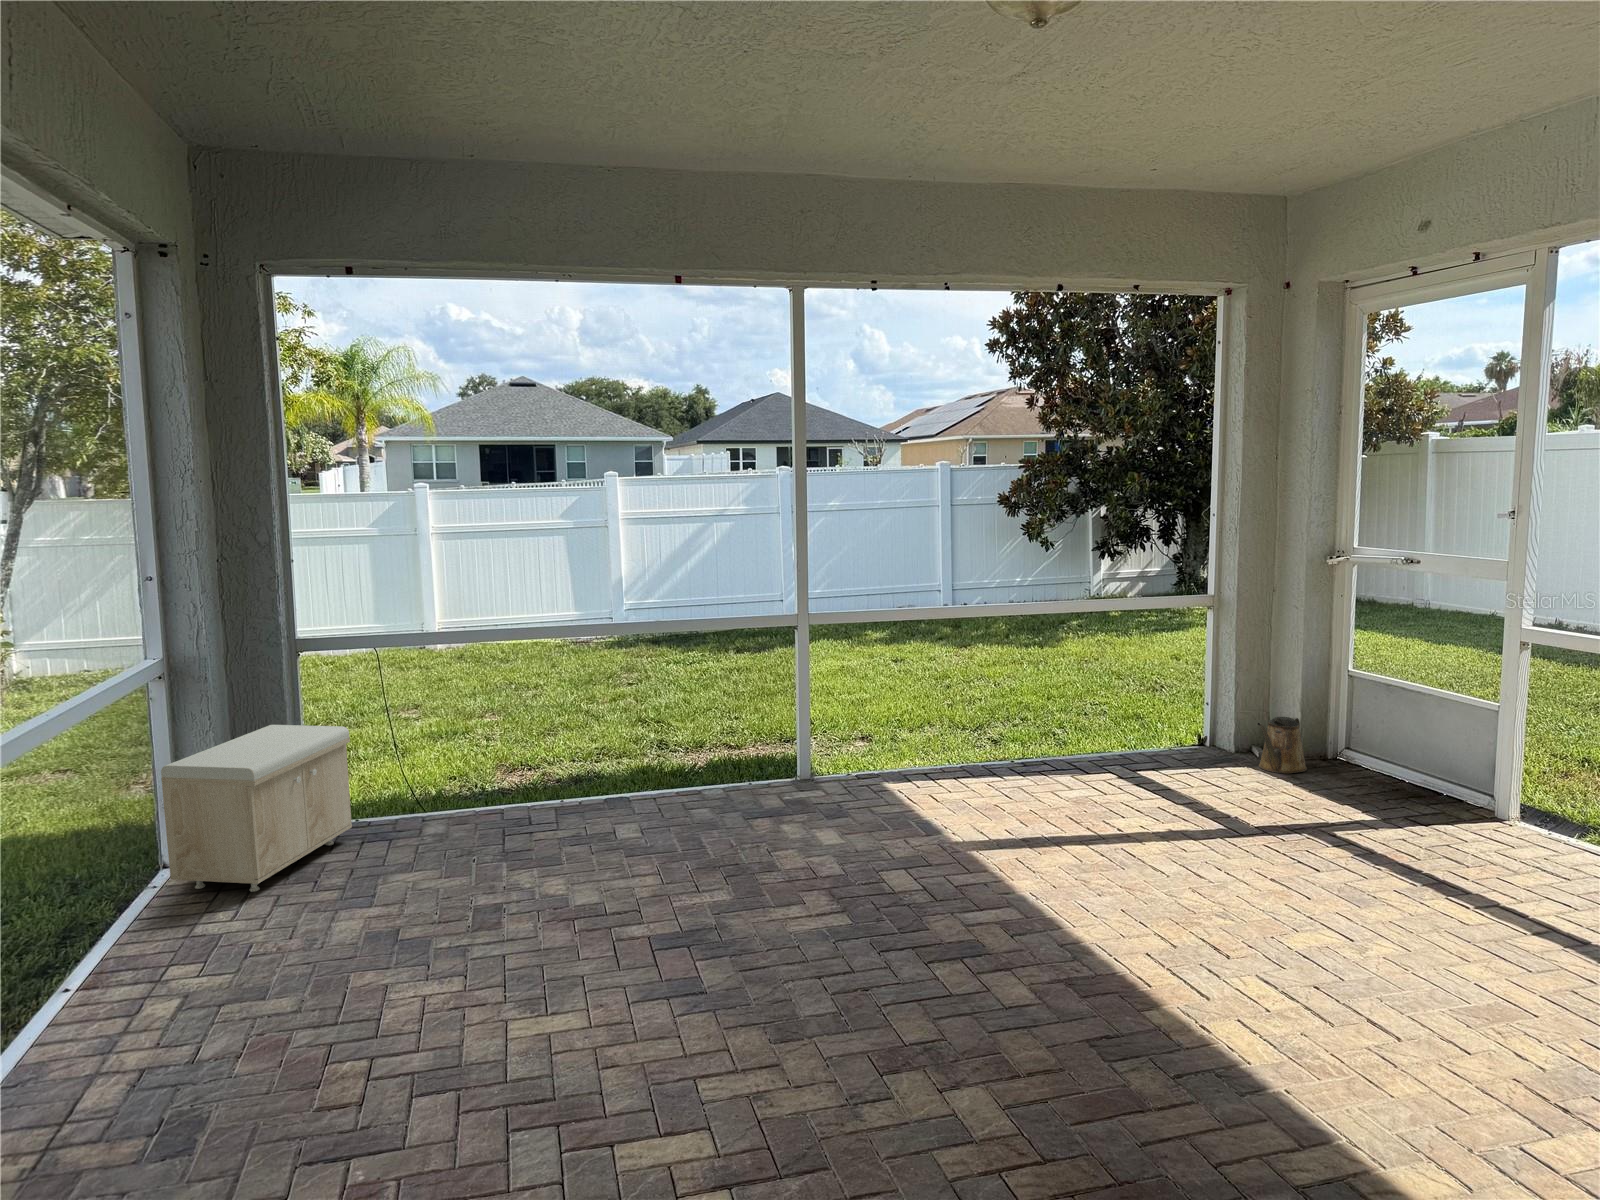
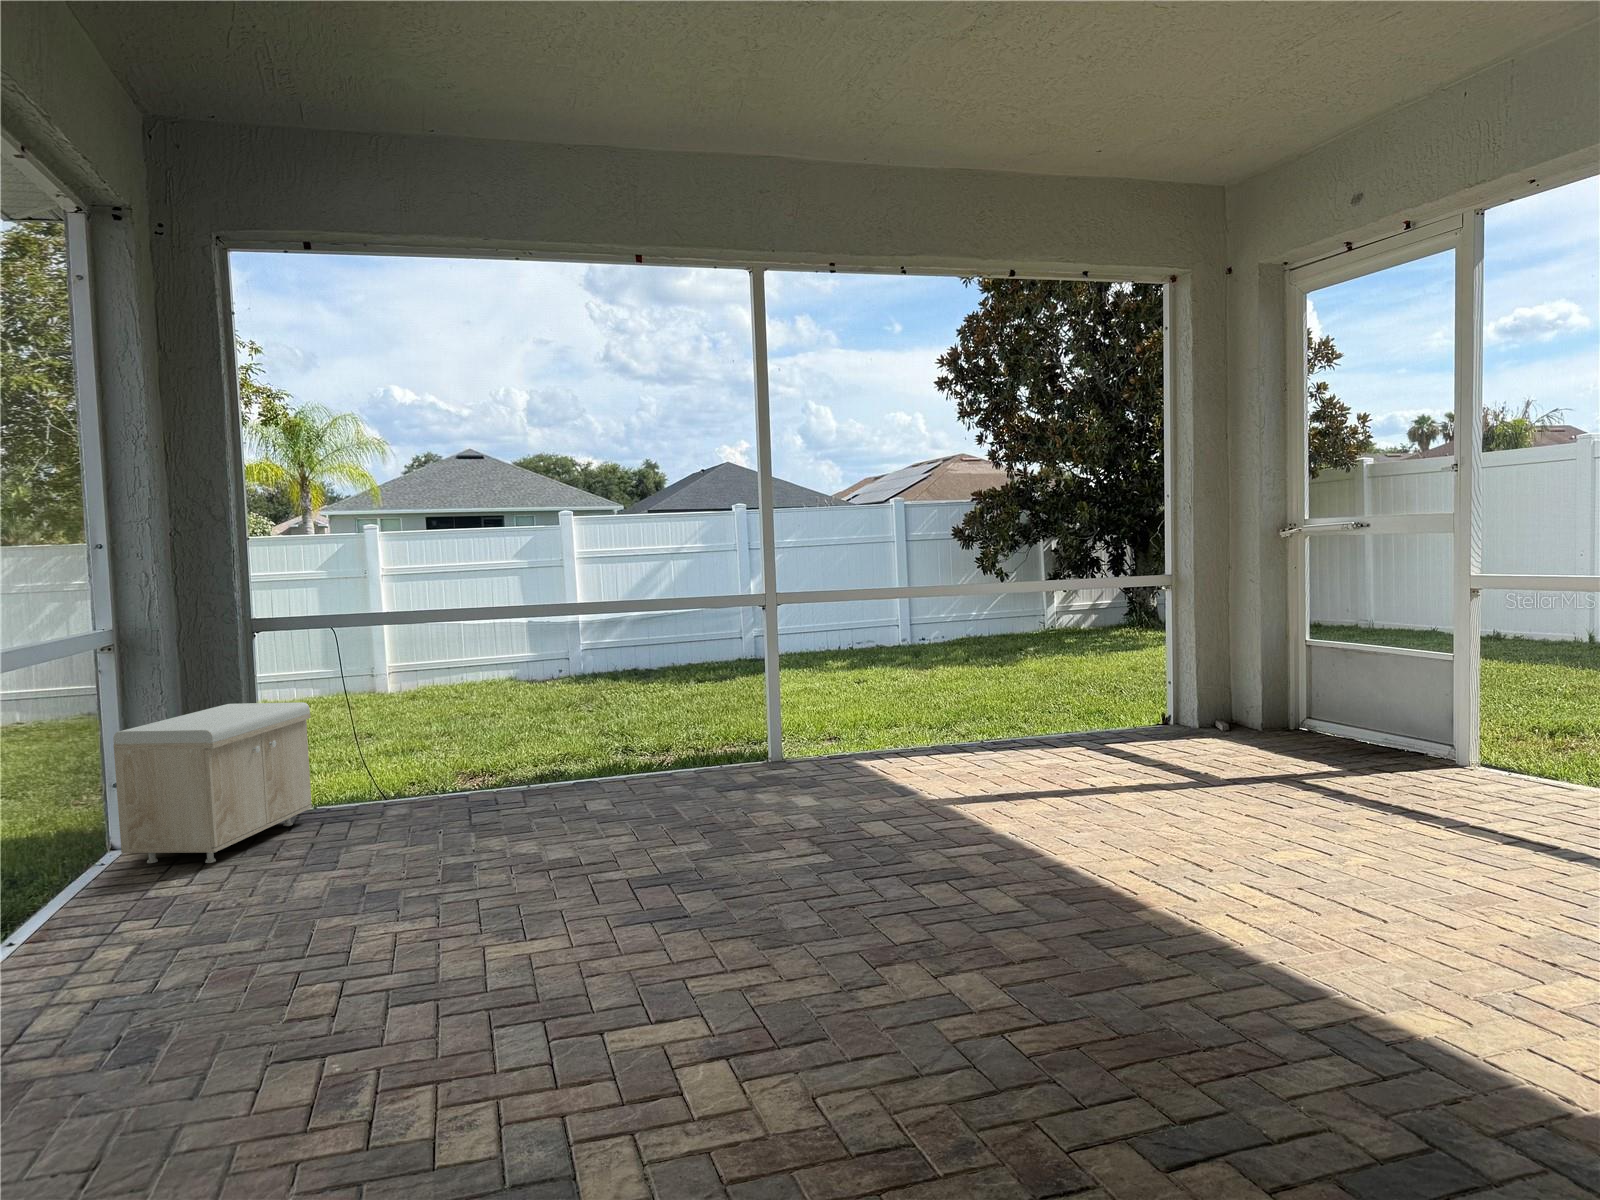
watering can: present [1257,717,1307,773] -> none [1220,686,1270,740]

